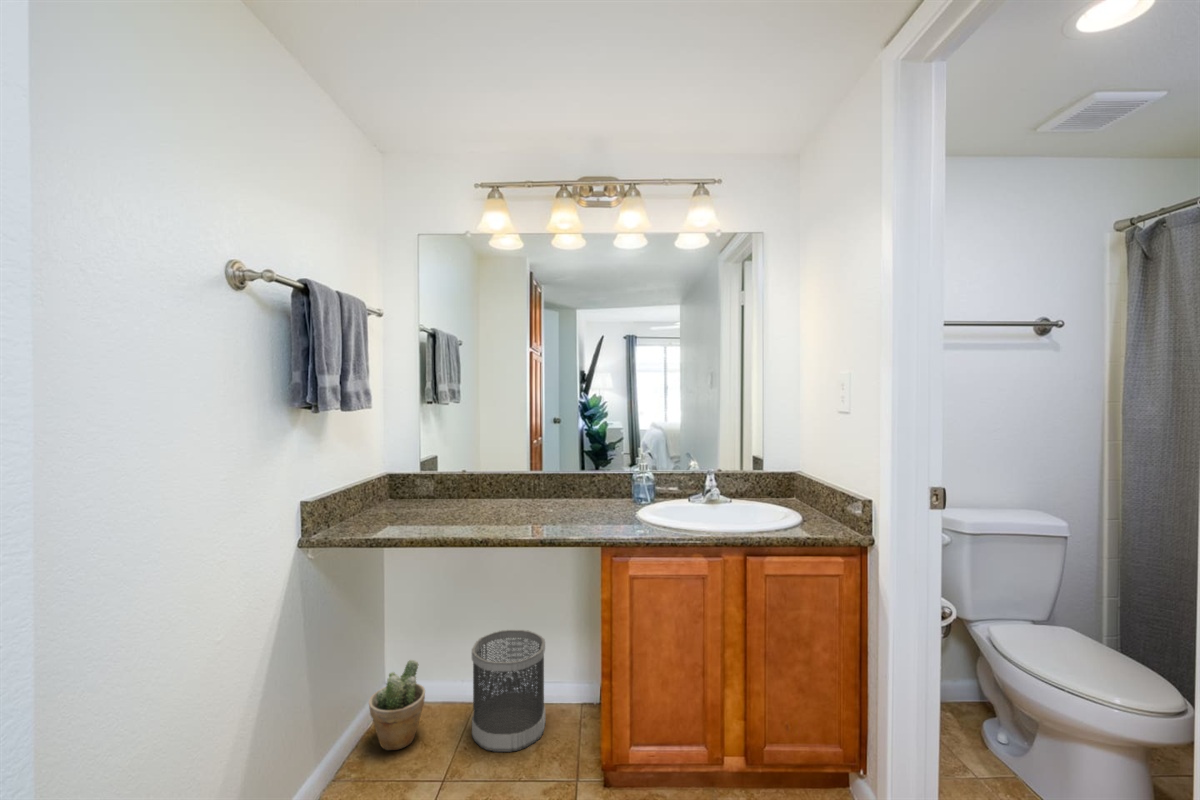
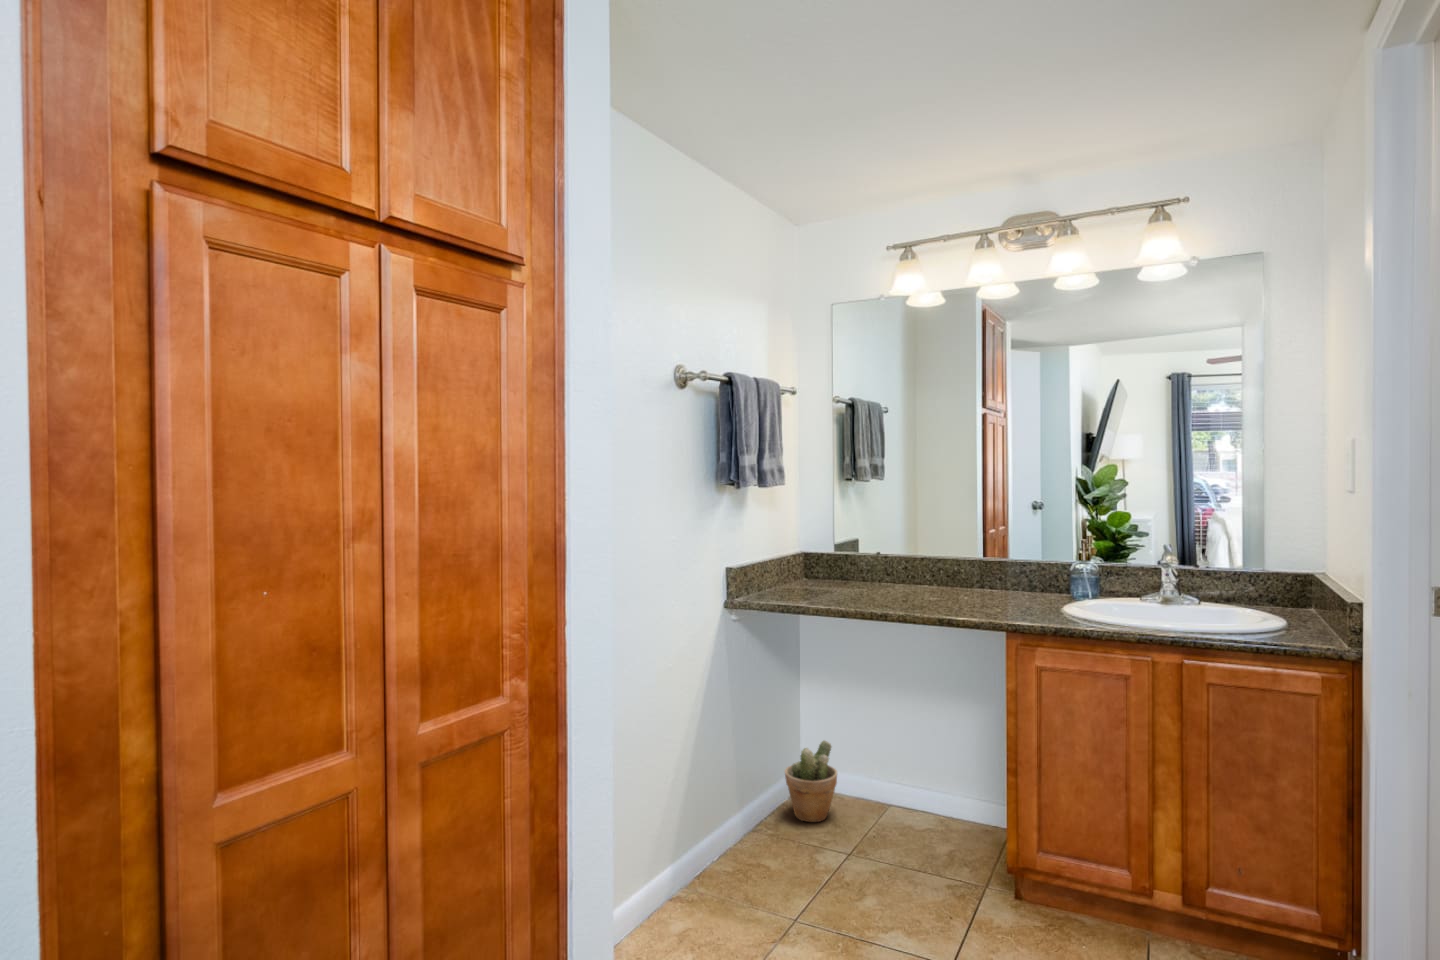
wastebasket: present [472,630,545,752] -> none [883,729,965,850]

